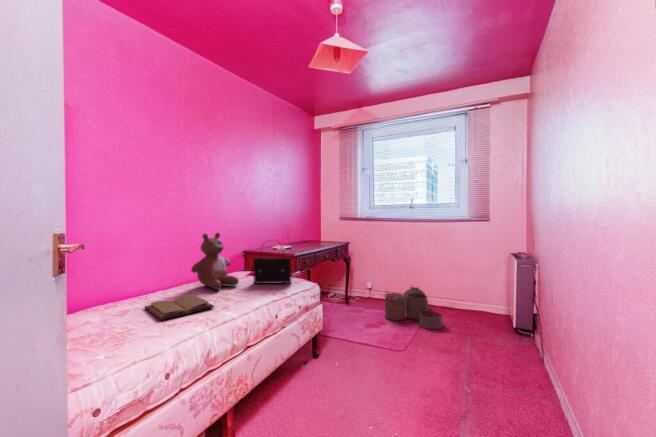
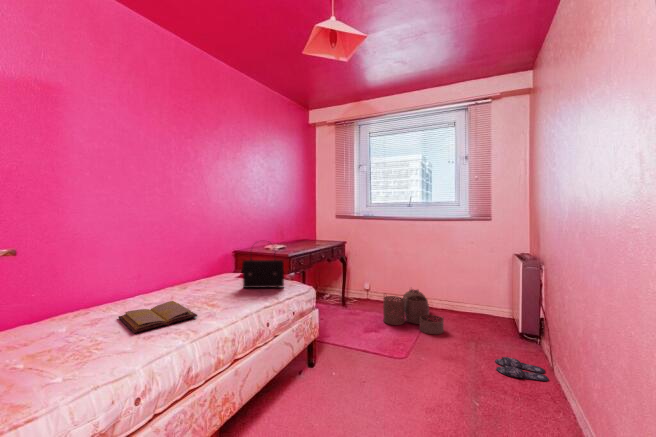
stuffed bear: present [191,233,239,290] -> none [174,233,226,296]
slippers: none [489,350,539,372] -> present [495,357,549,381]

